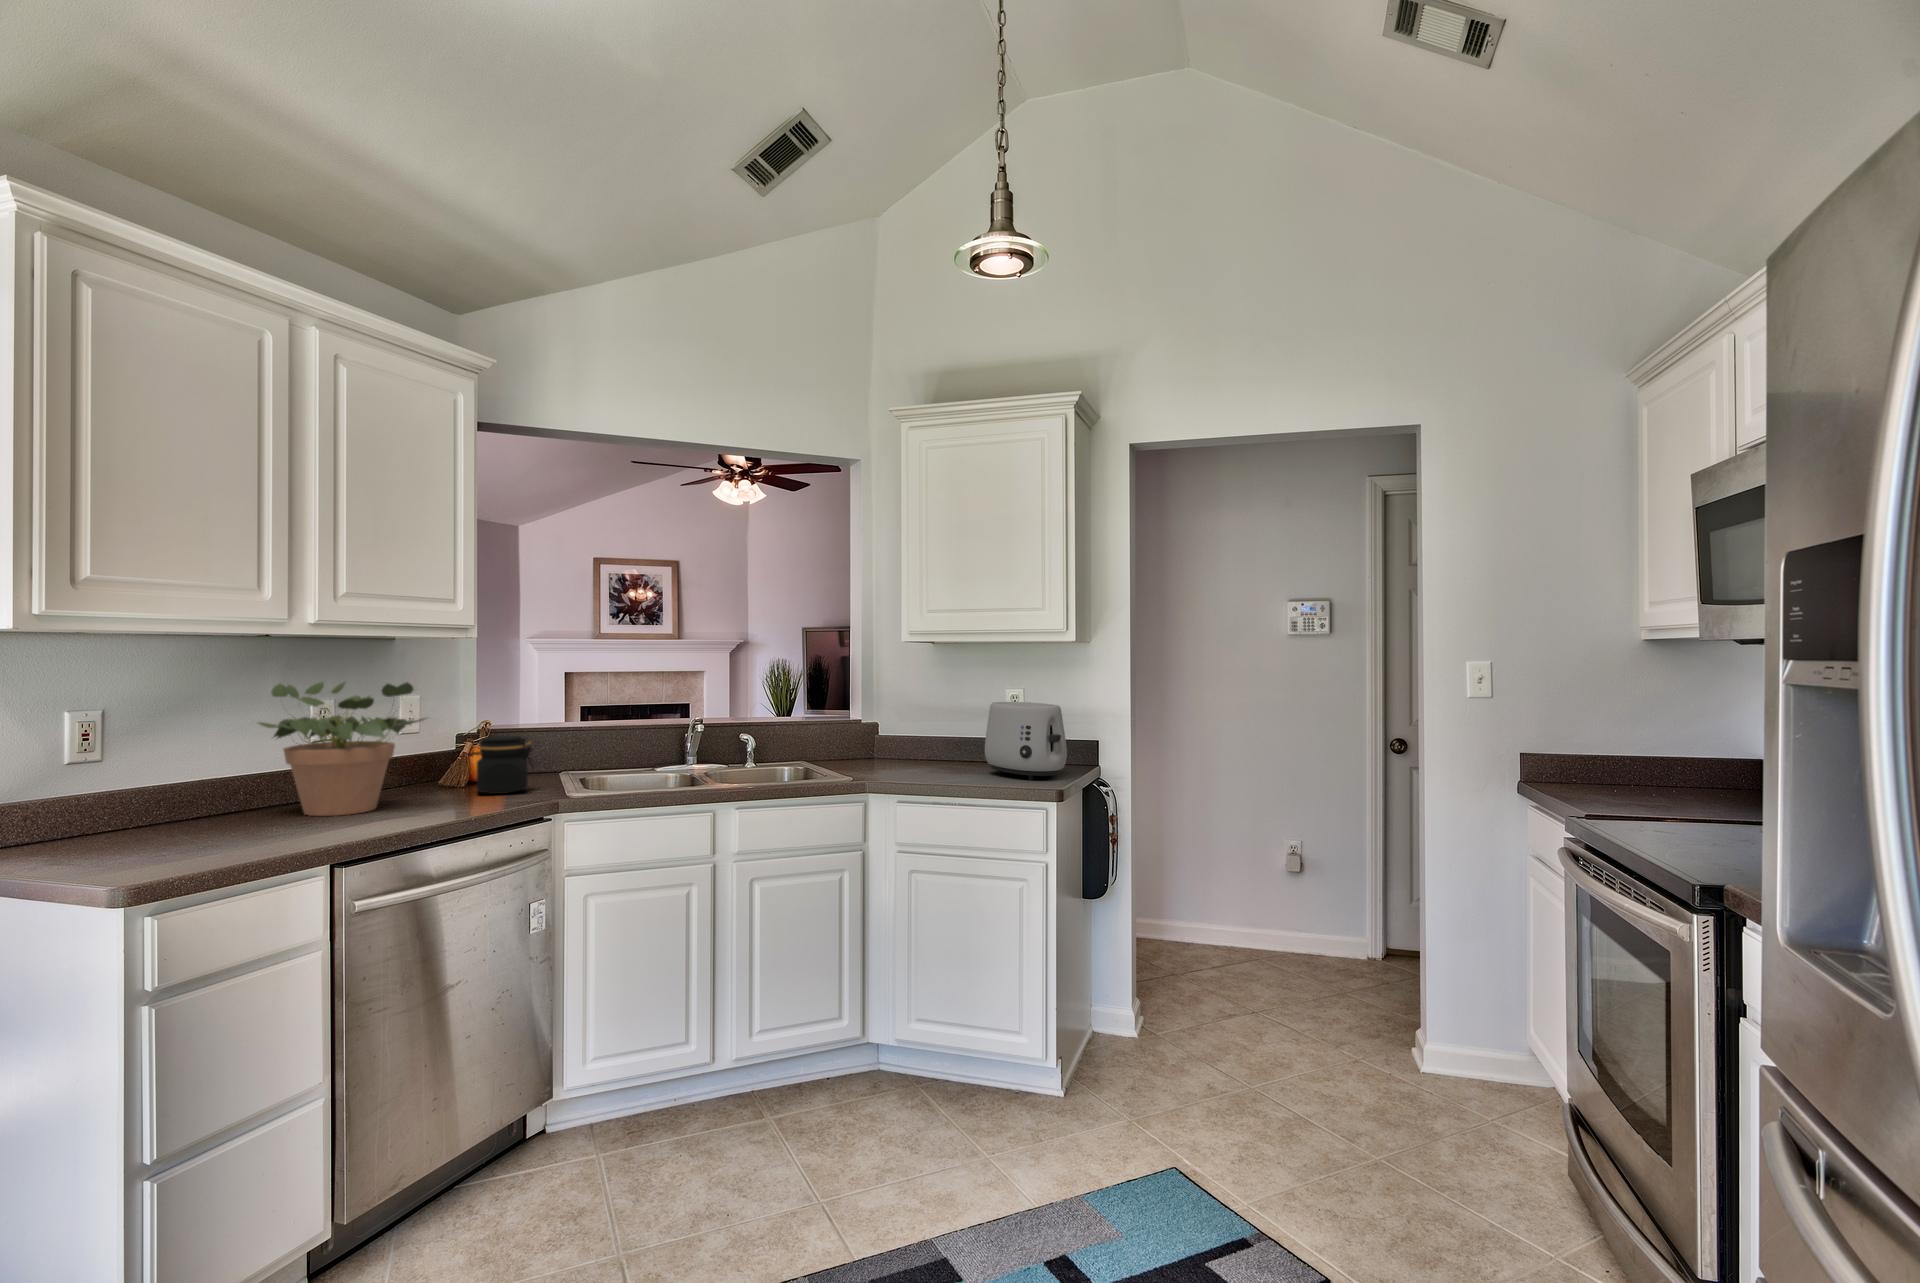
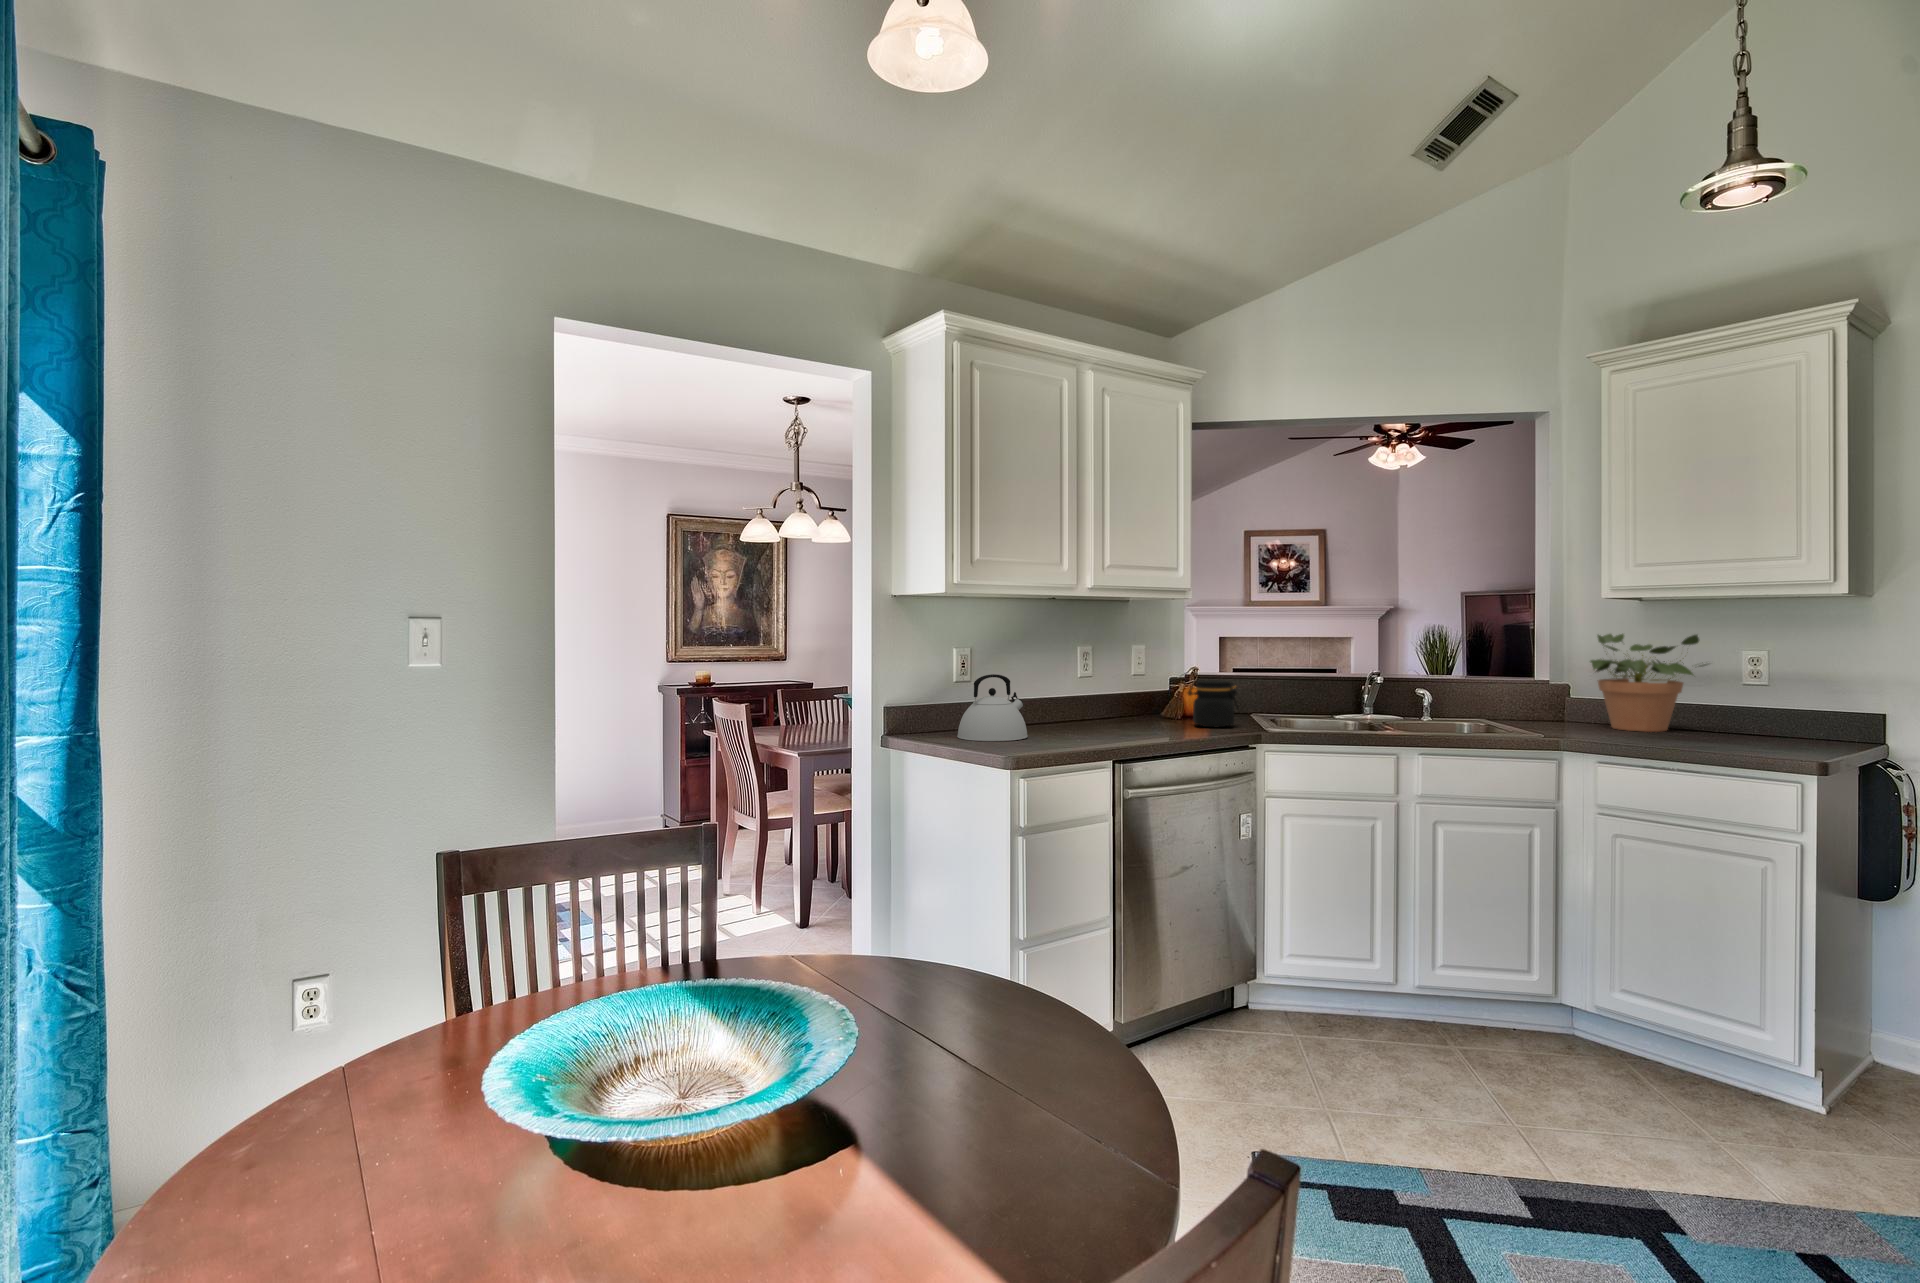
potted plant: present [257,682,425,816] -> present [1591,634,1708,732]
toaster: present [985,702,1067,780] -> none [1705,664,1820,748]
kettle: none [71,746,203,848] -> present [957,674,1028,741]

